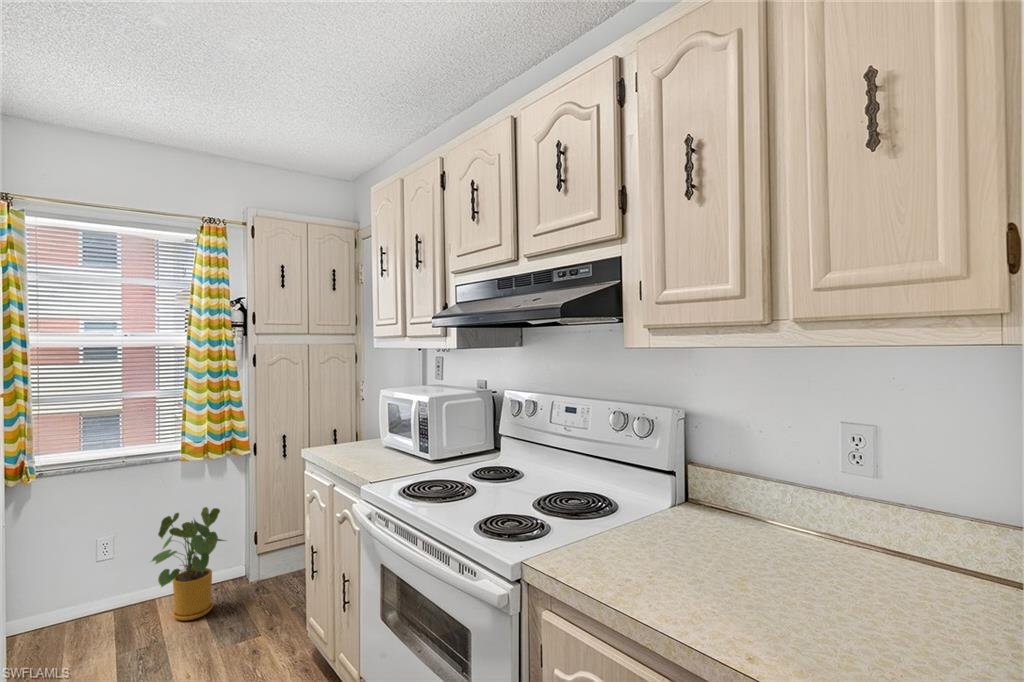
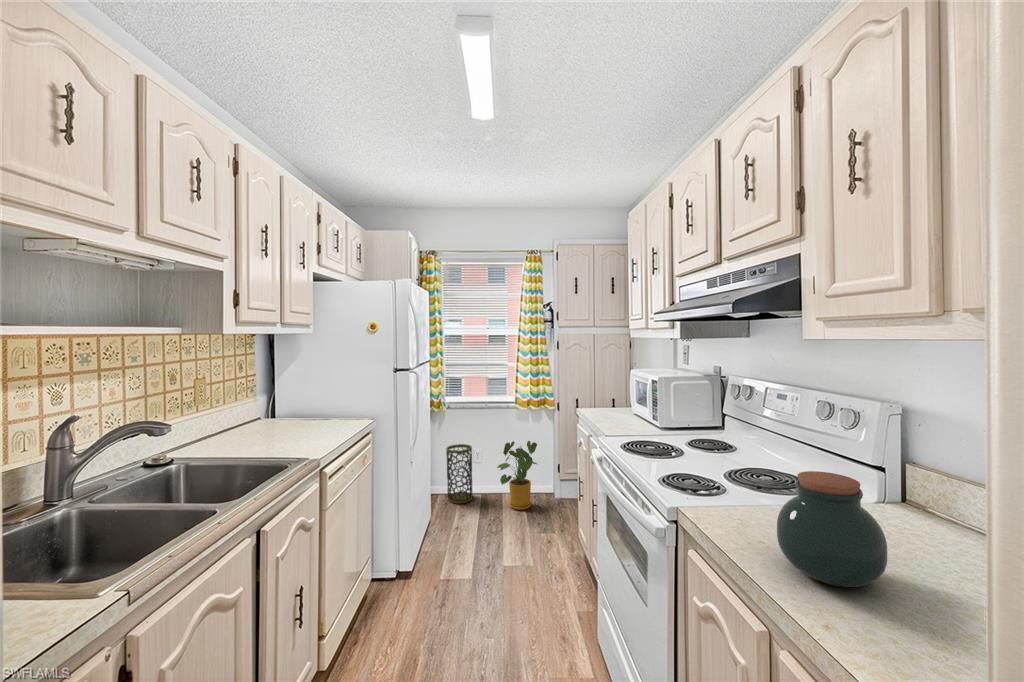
jar: none [649,485,747,603] -> present [777,471,887,587]
trash can: none [35,533,94,645] -> present [446,444,472,504]

